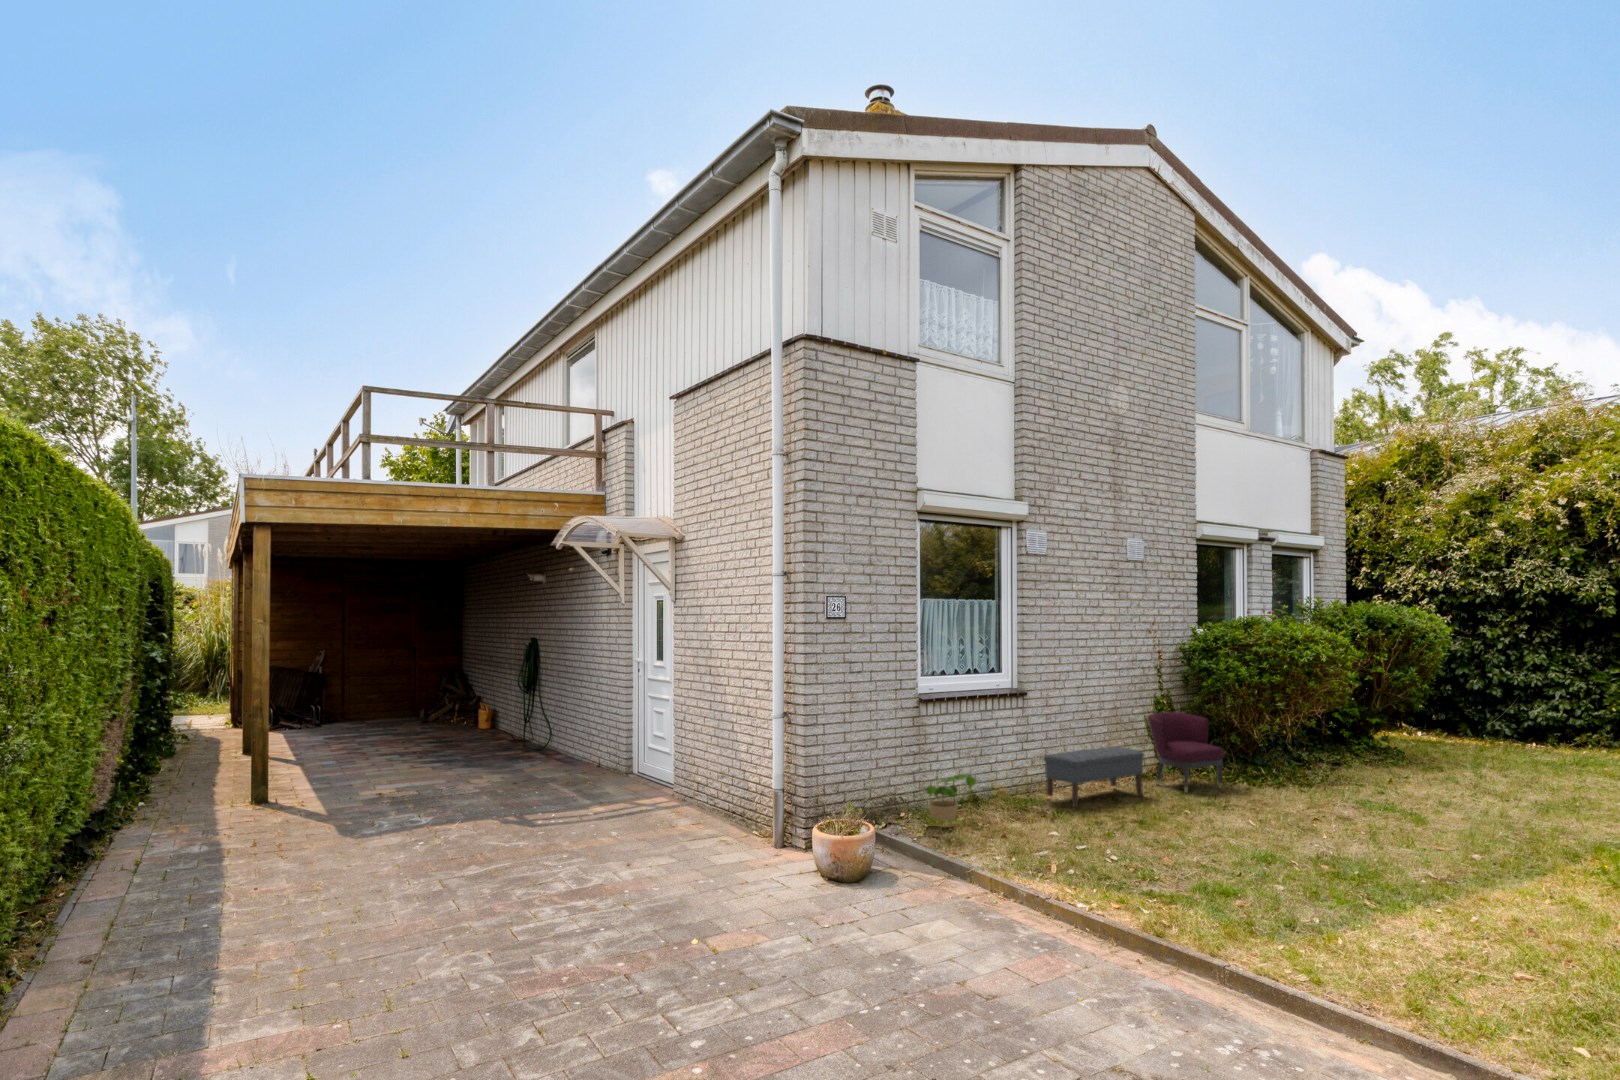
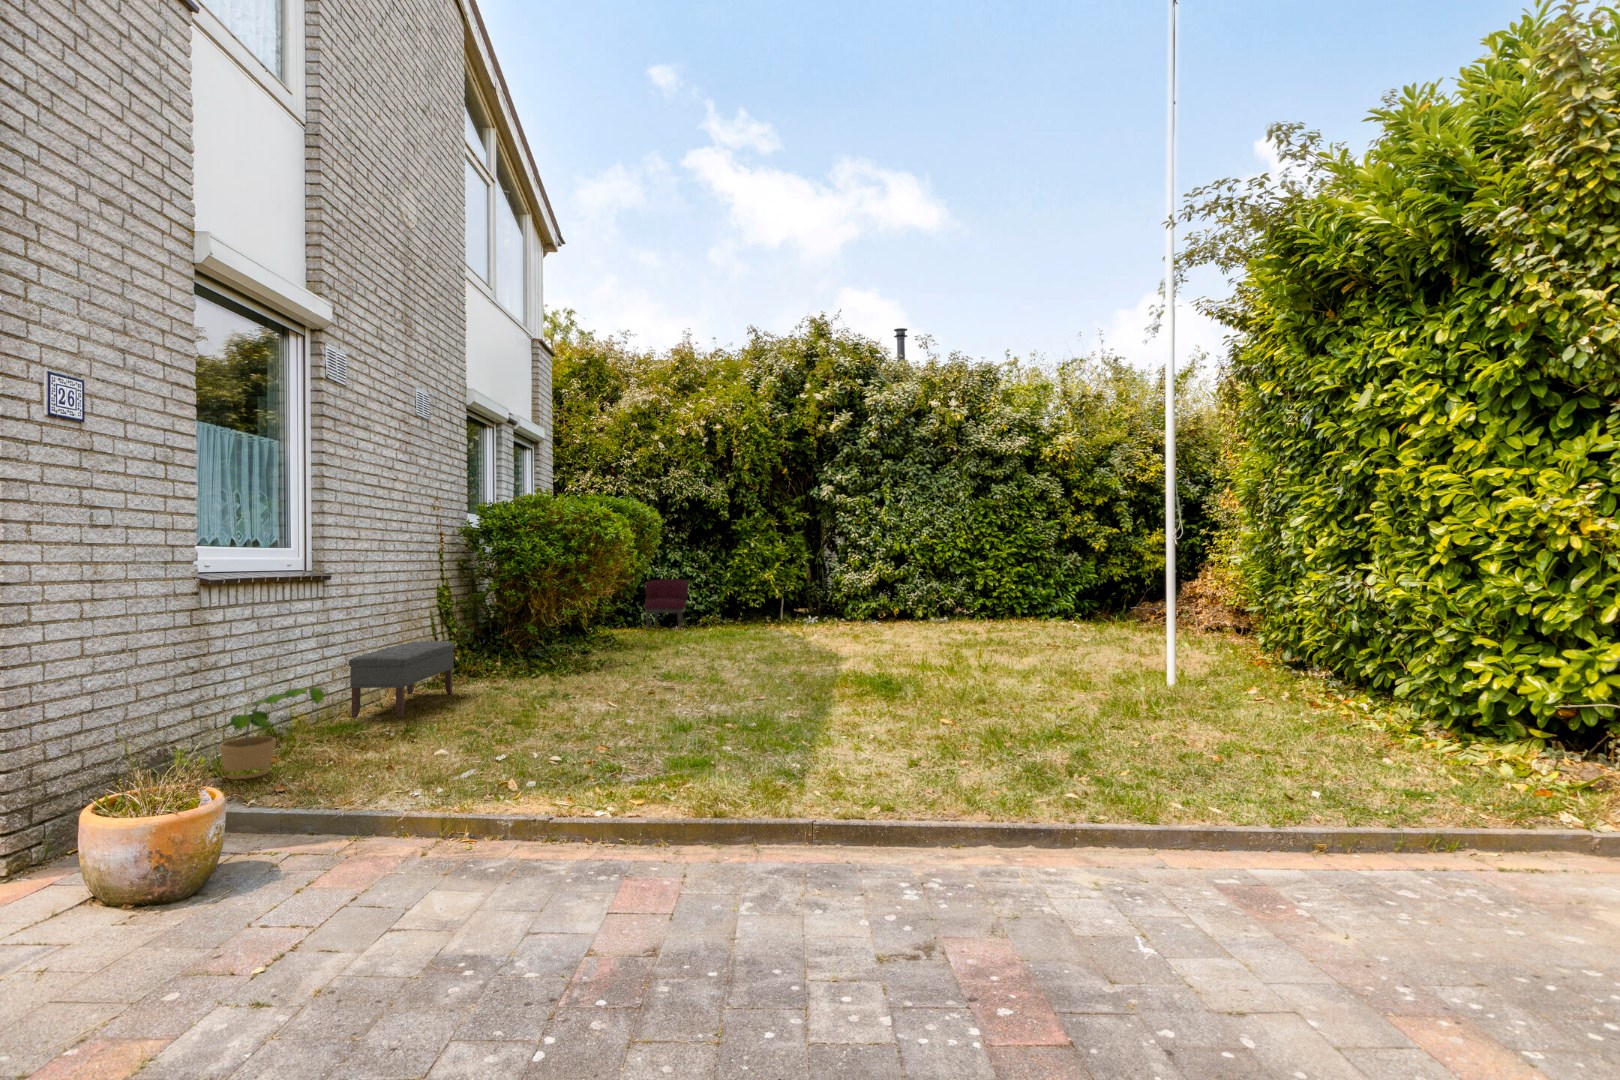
chair: present [1148,712,1225,792] -> present [644,579,689,629]

